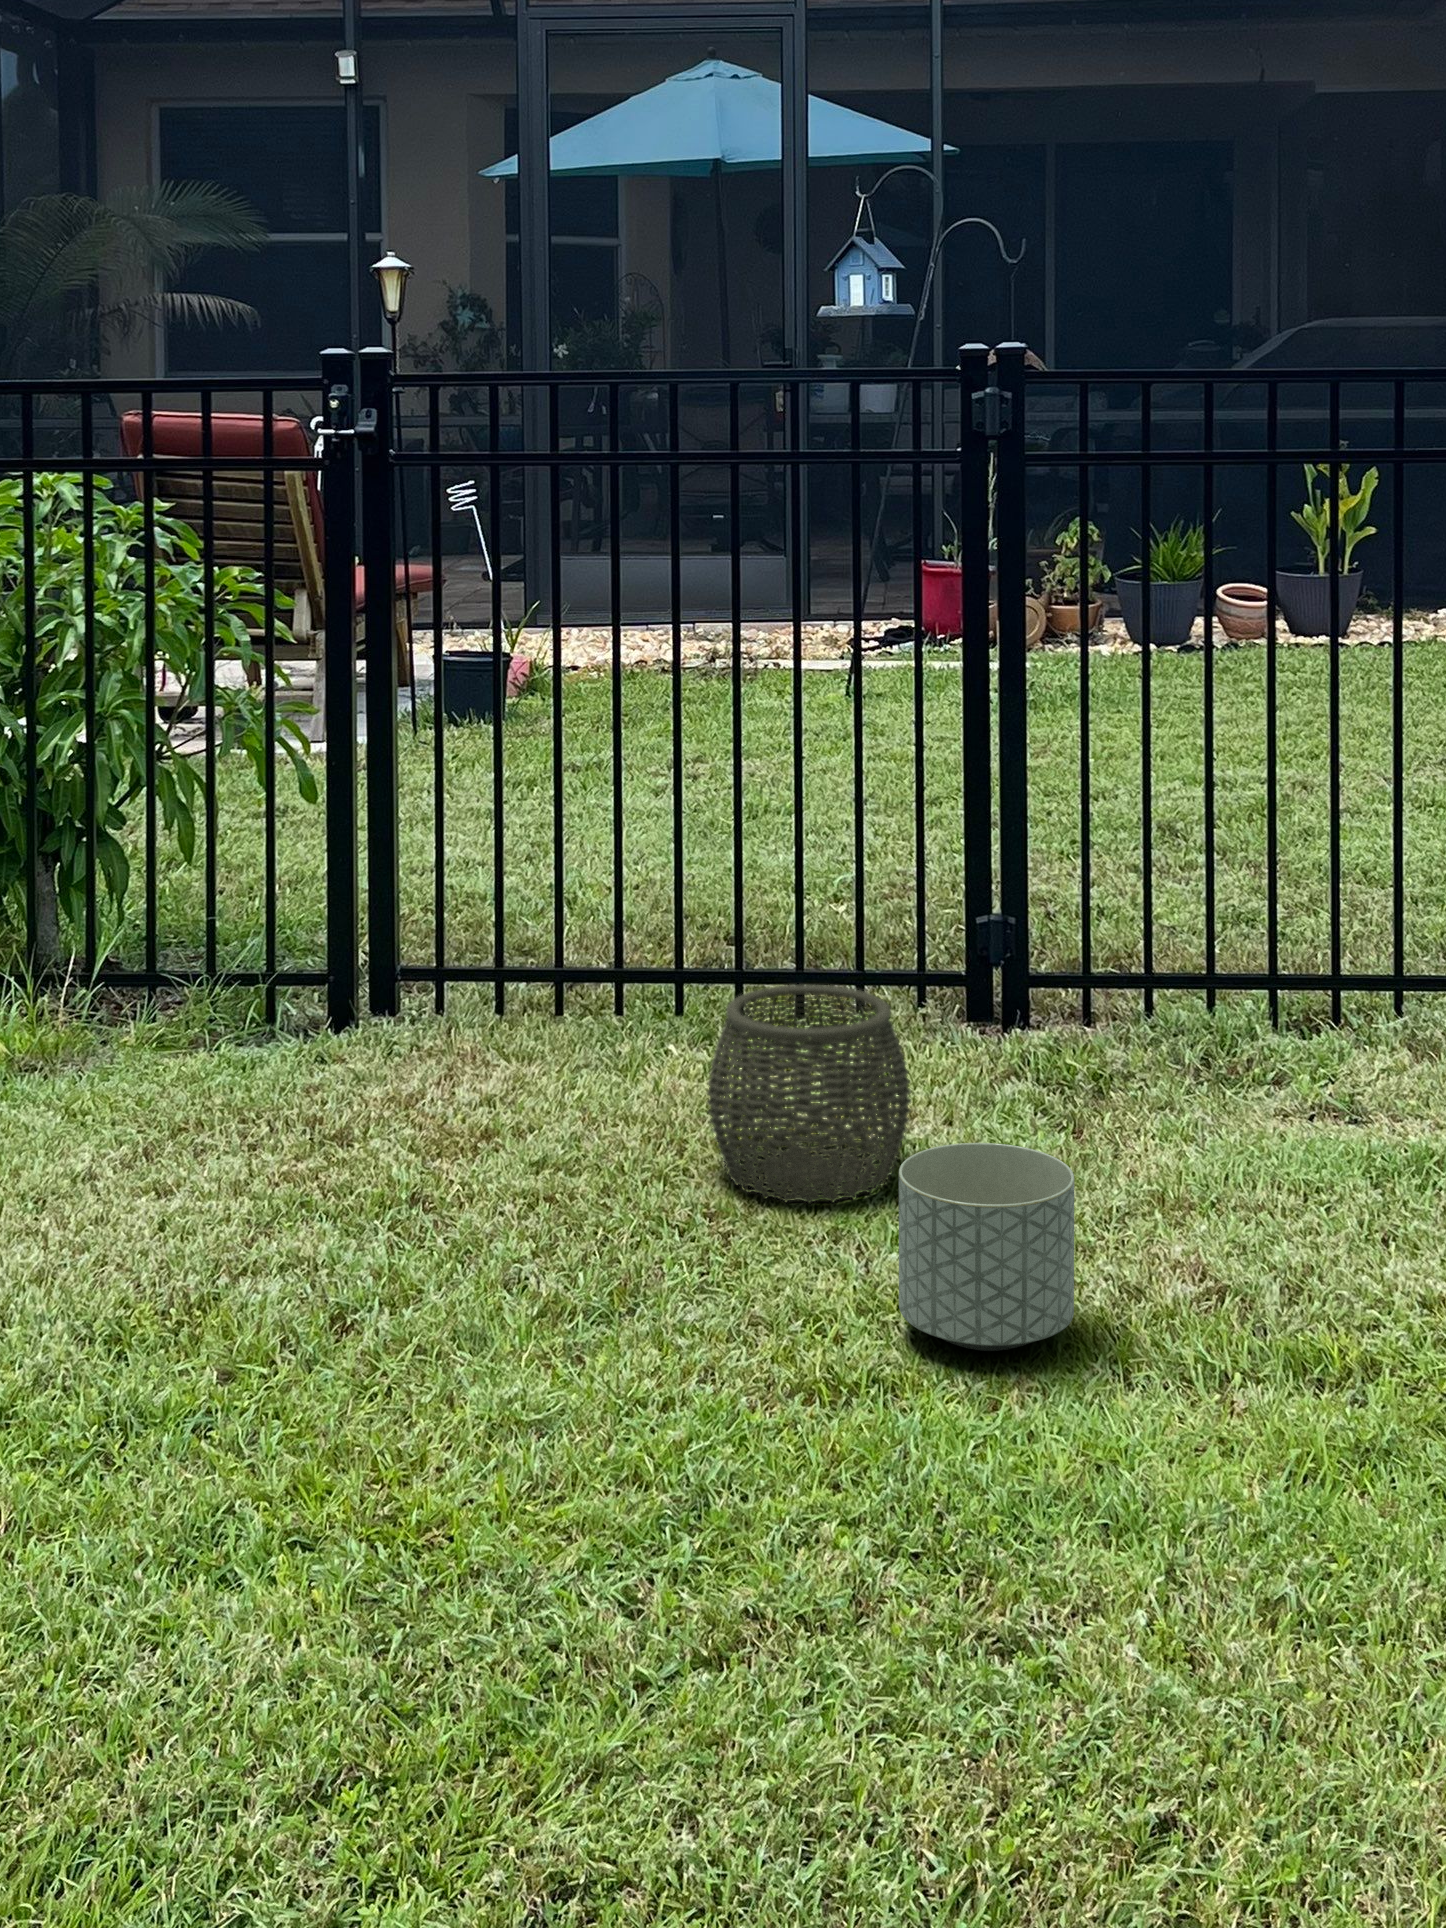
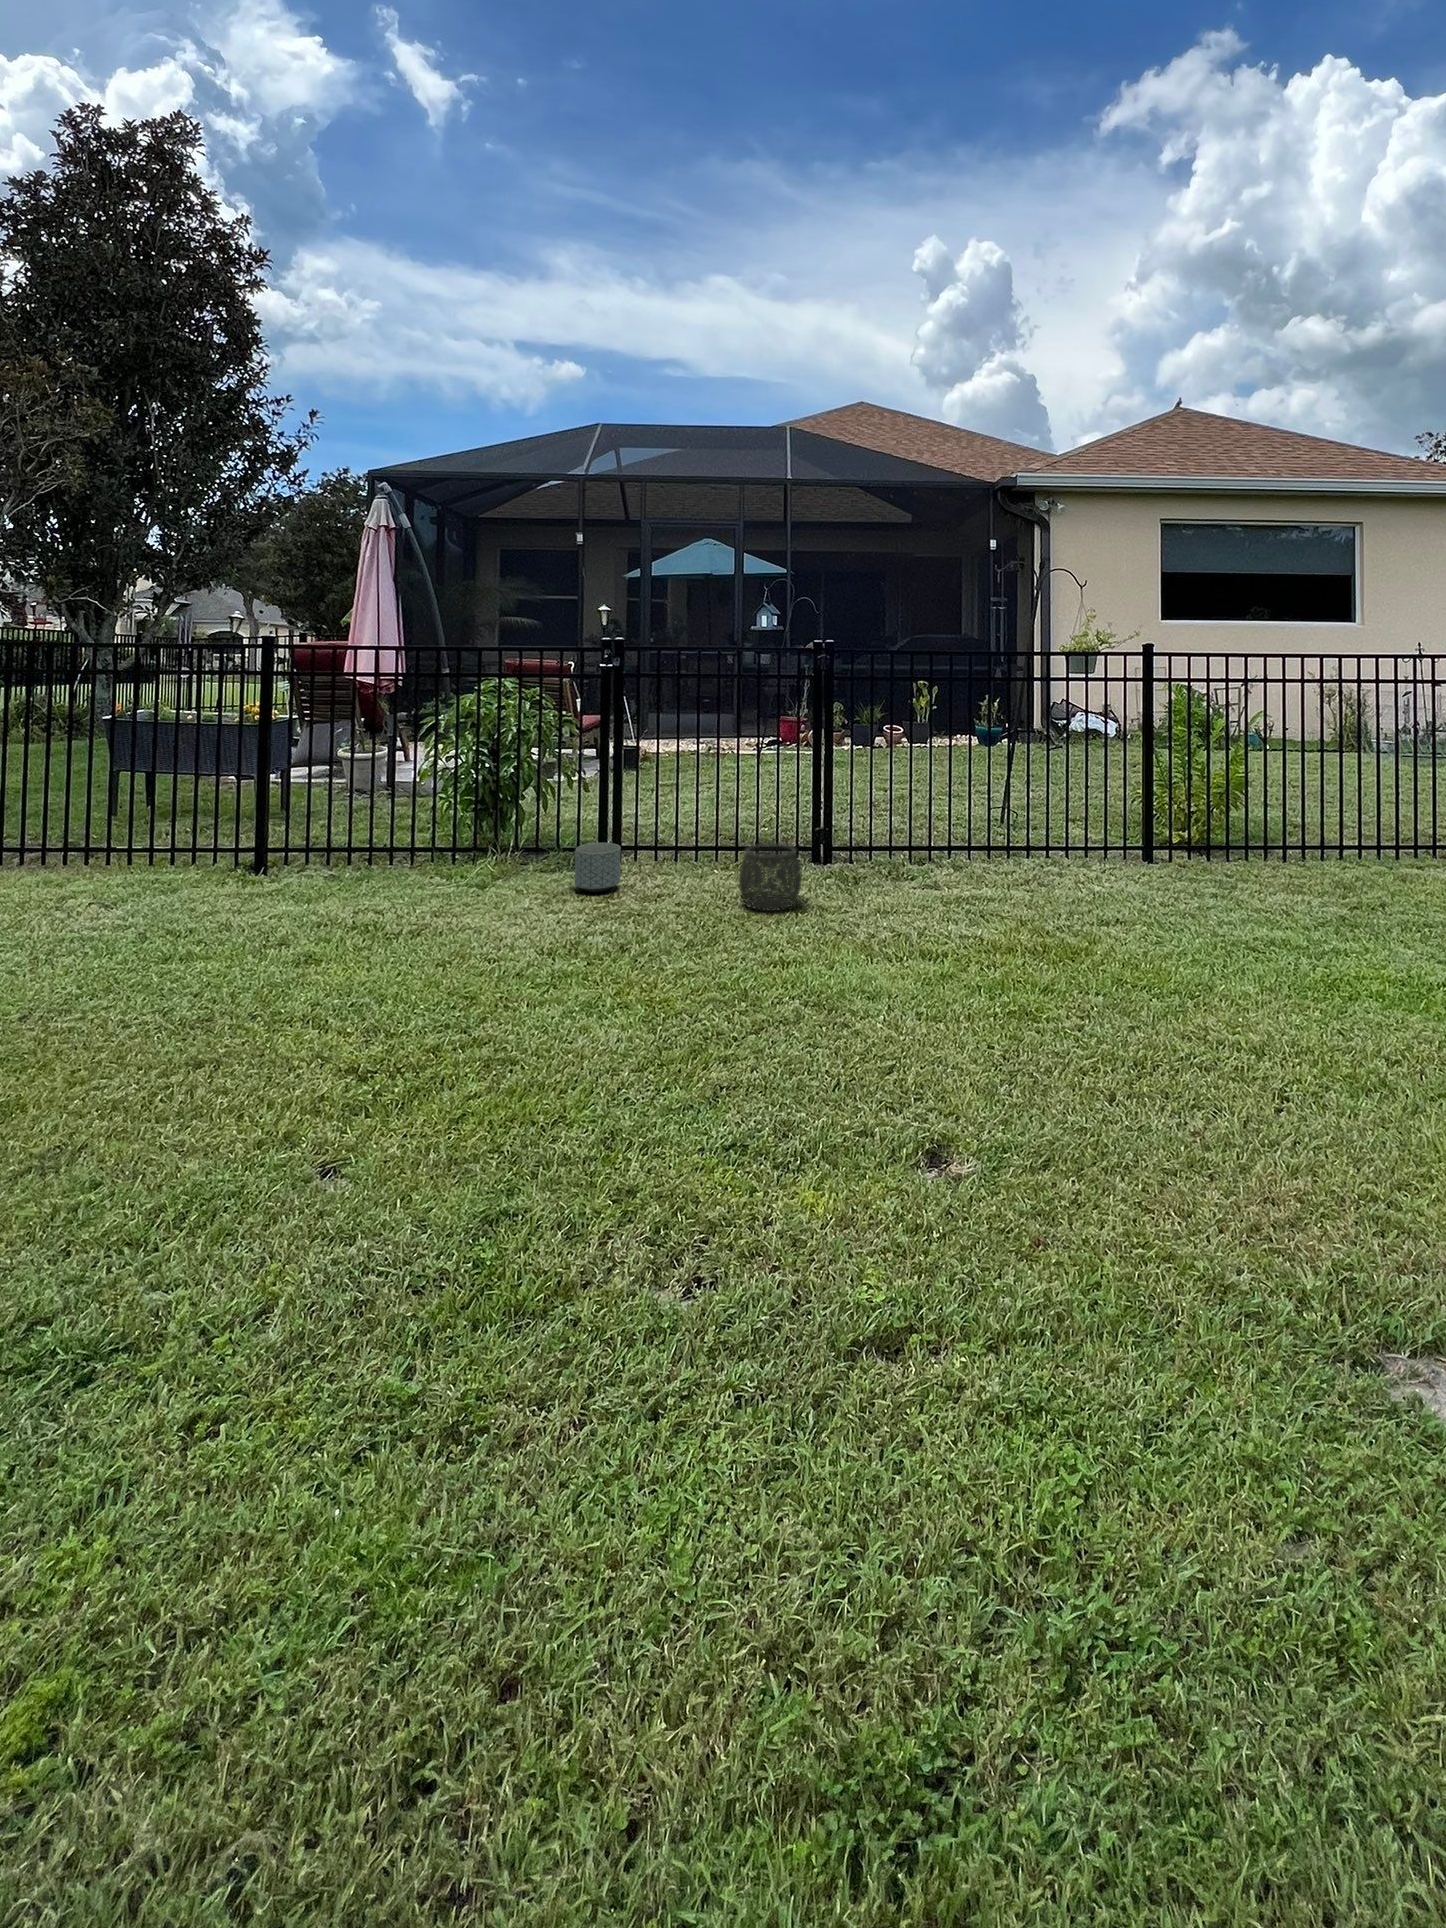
planter: present [899,1143,1074,1351] -> present [575,843,621,892]

